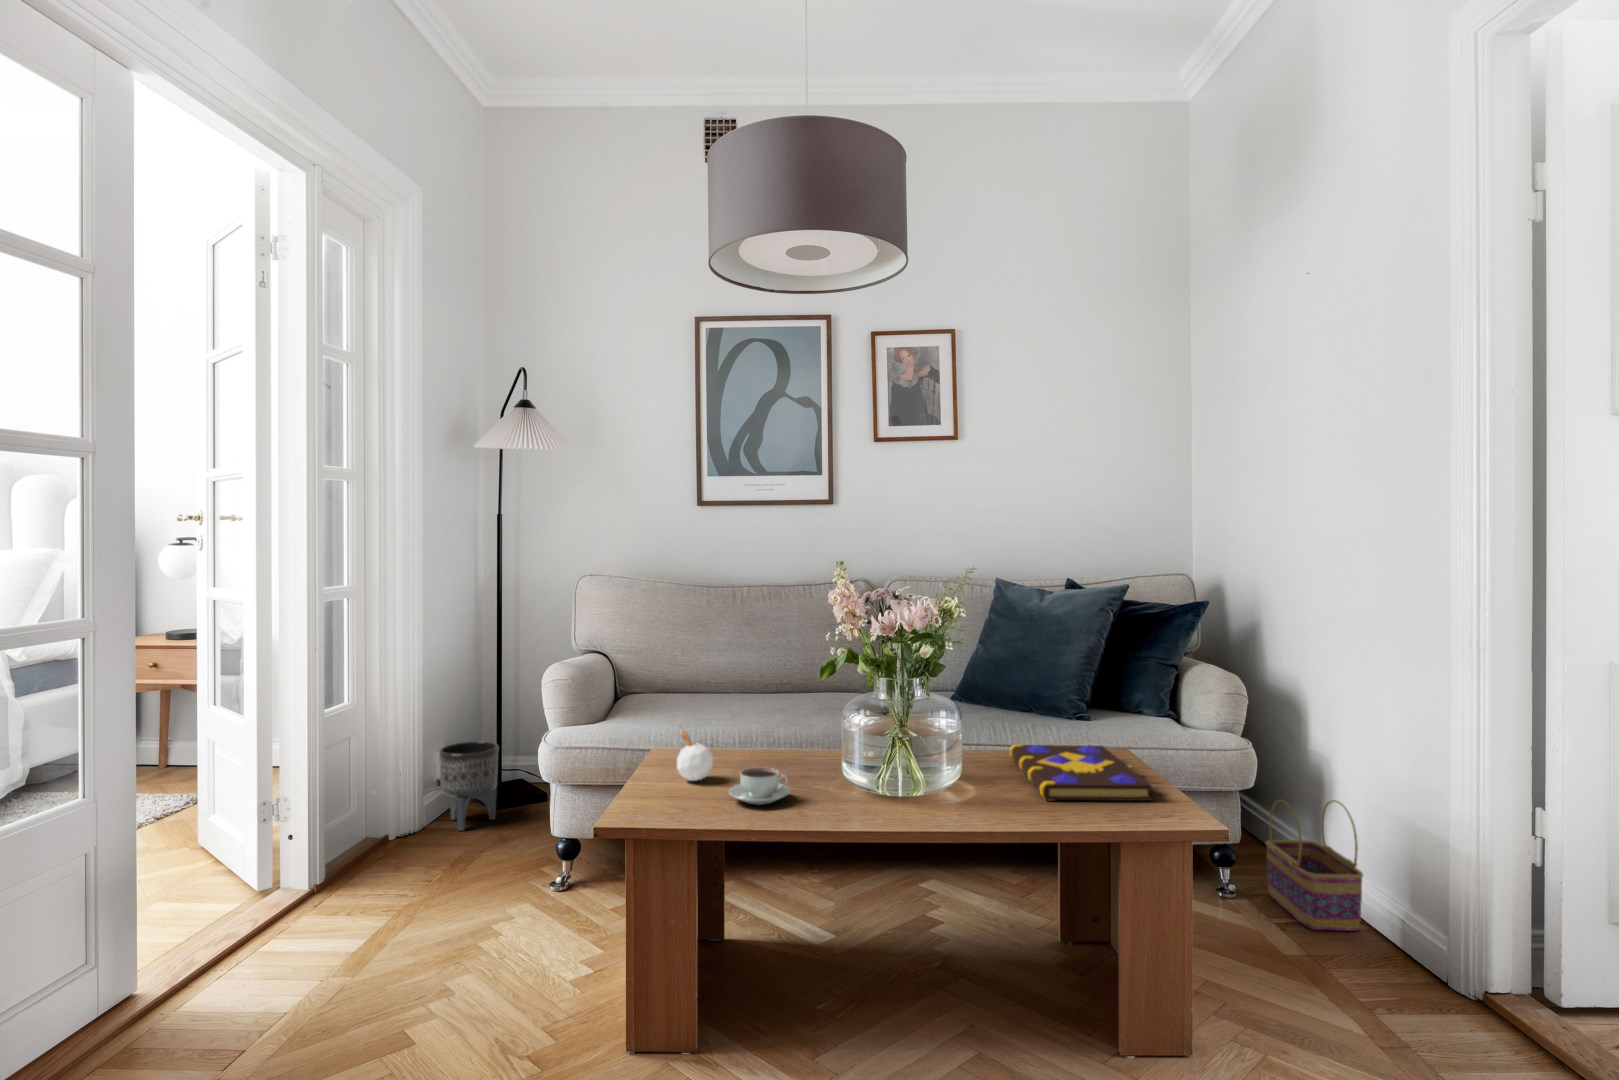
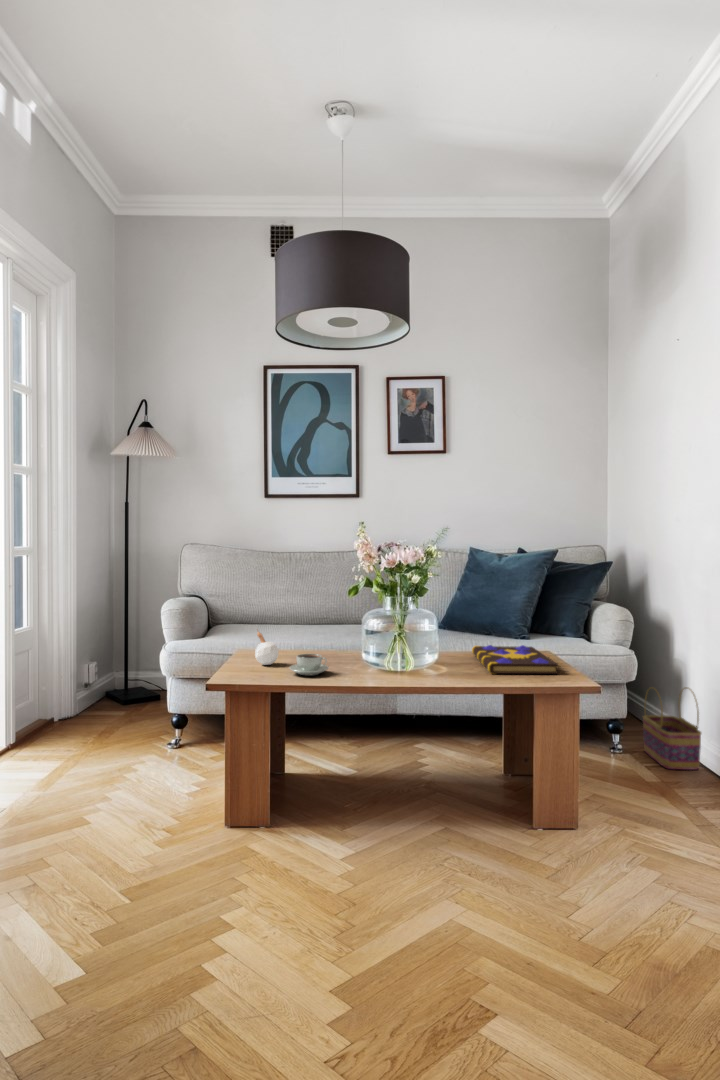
planter: present [439,741,499,831] -> none [87,657,128,716]

